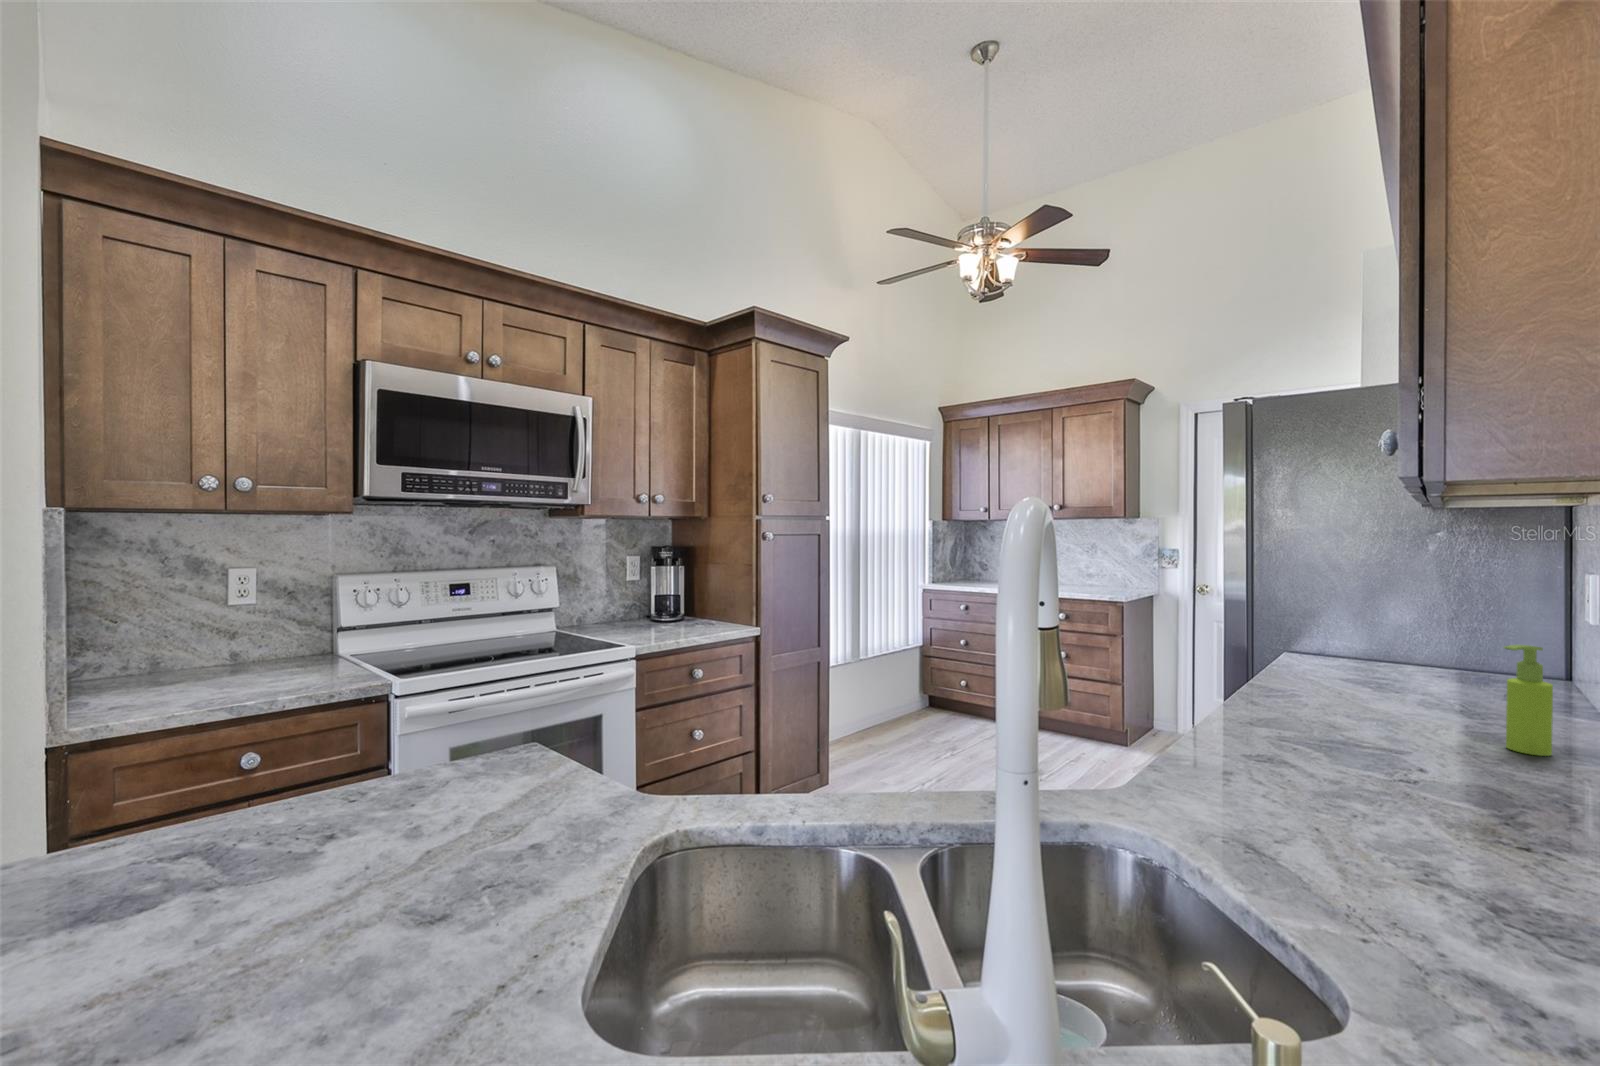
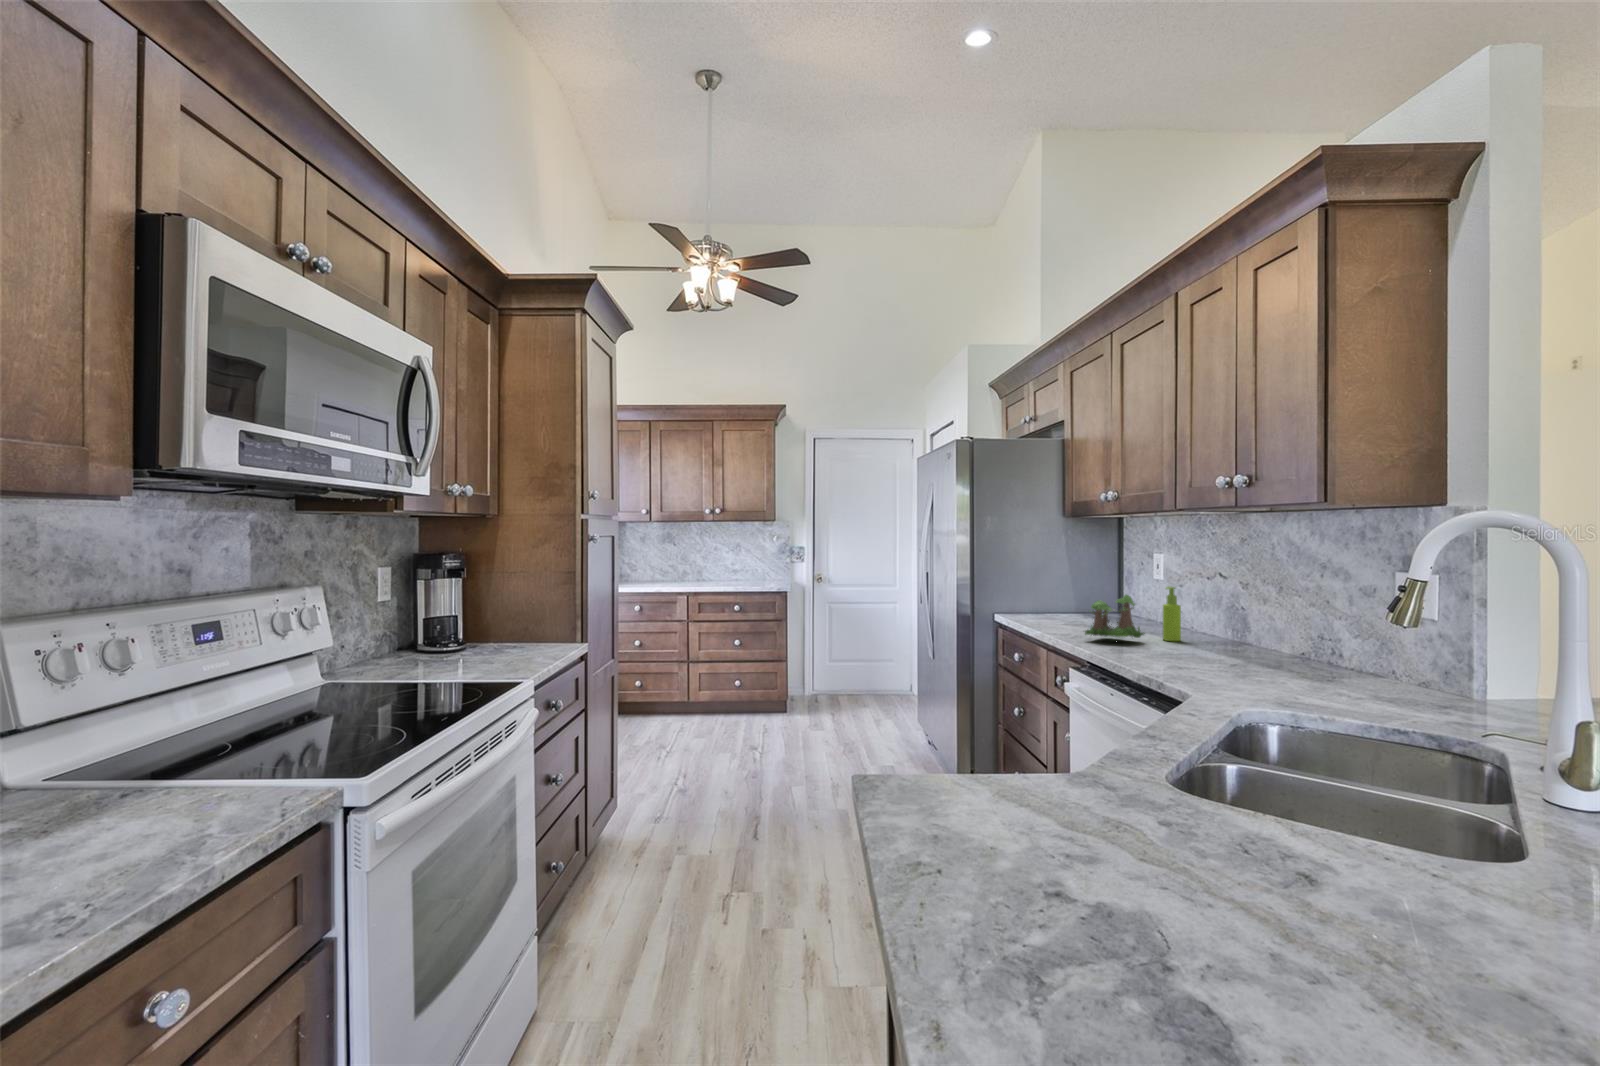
plant: none [1304,609,1440,731] -> present [1085,595,1145,638]

